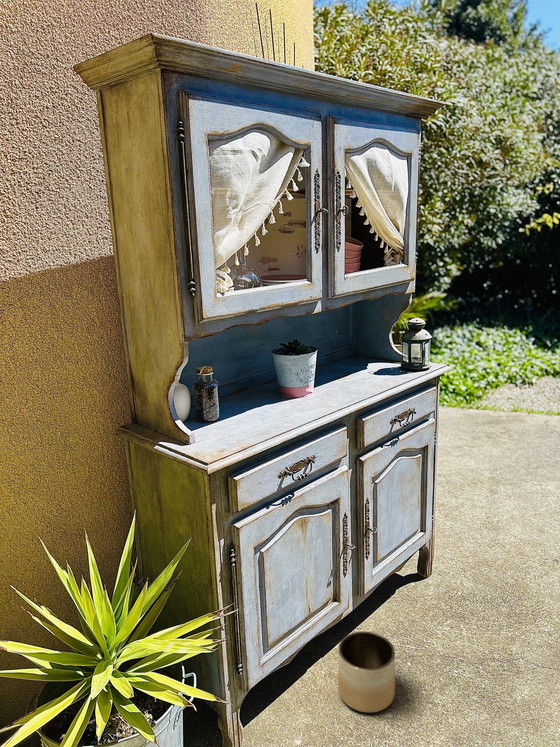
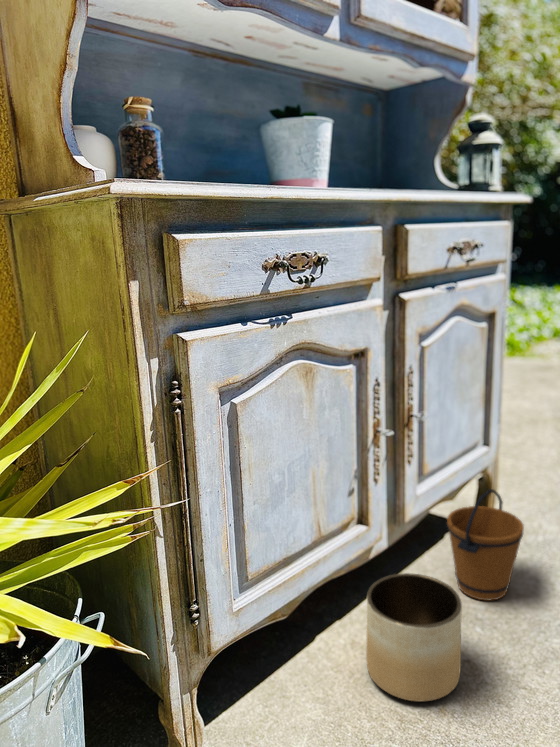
bucket: none [393,570,441,643] -> present [447,489,524,600]

